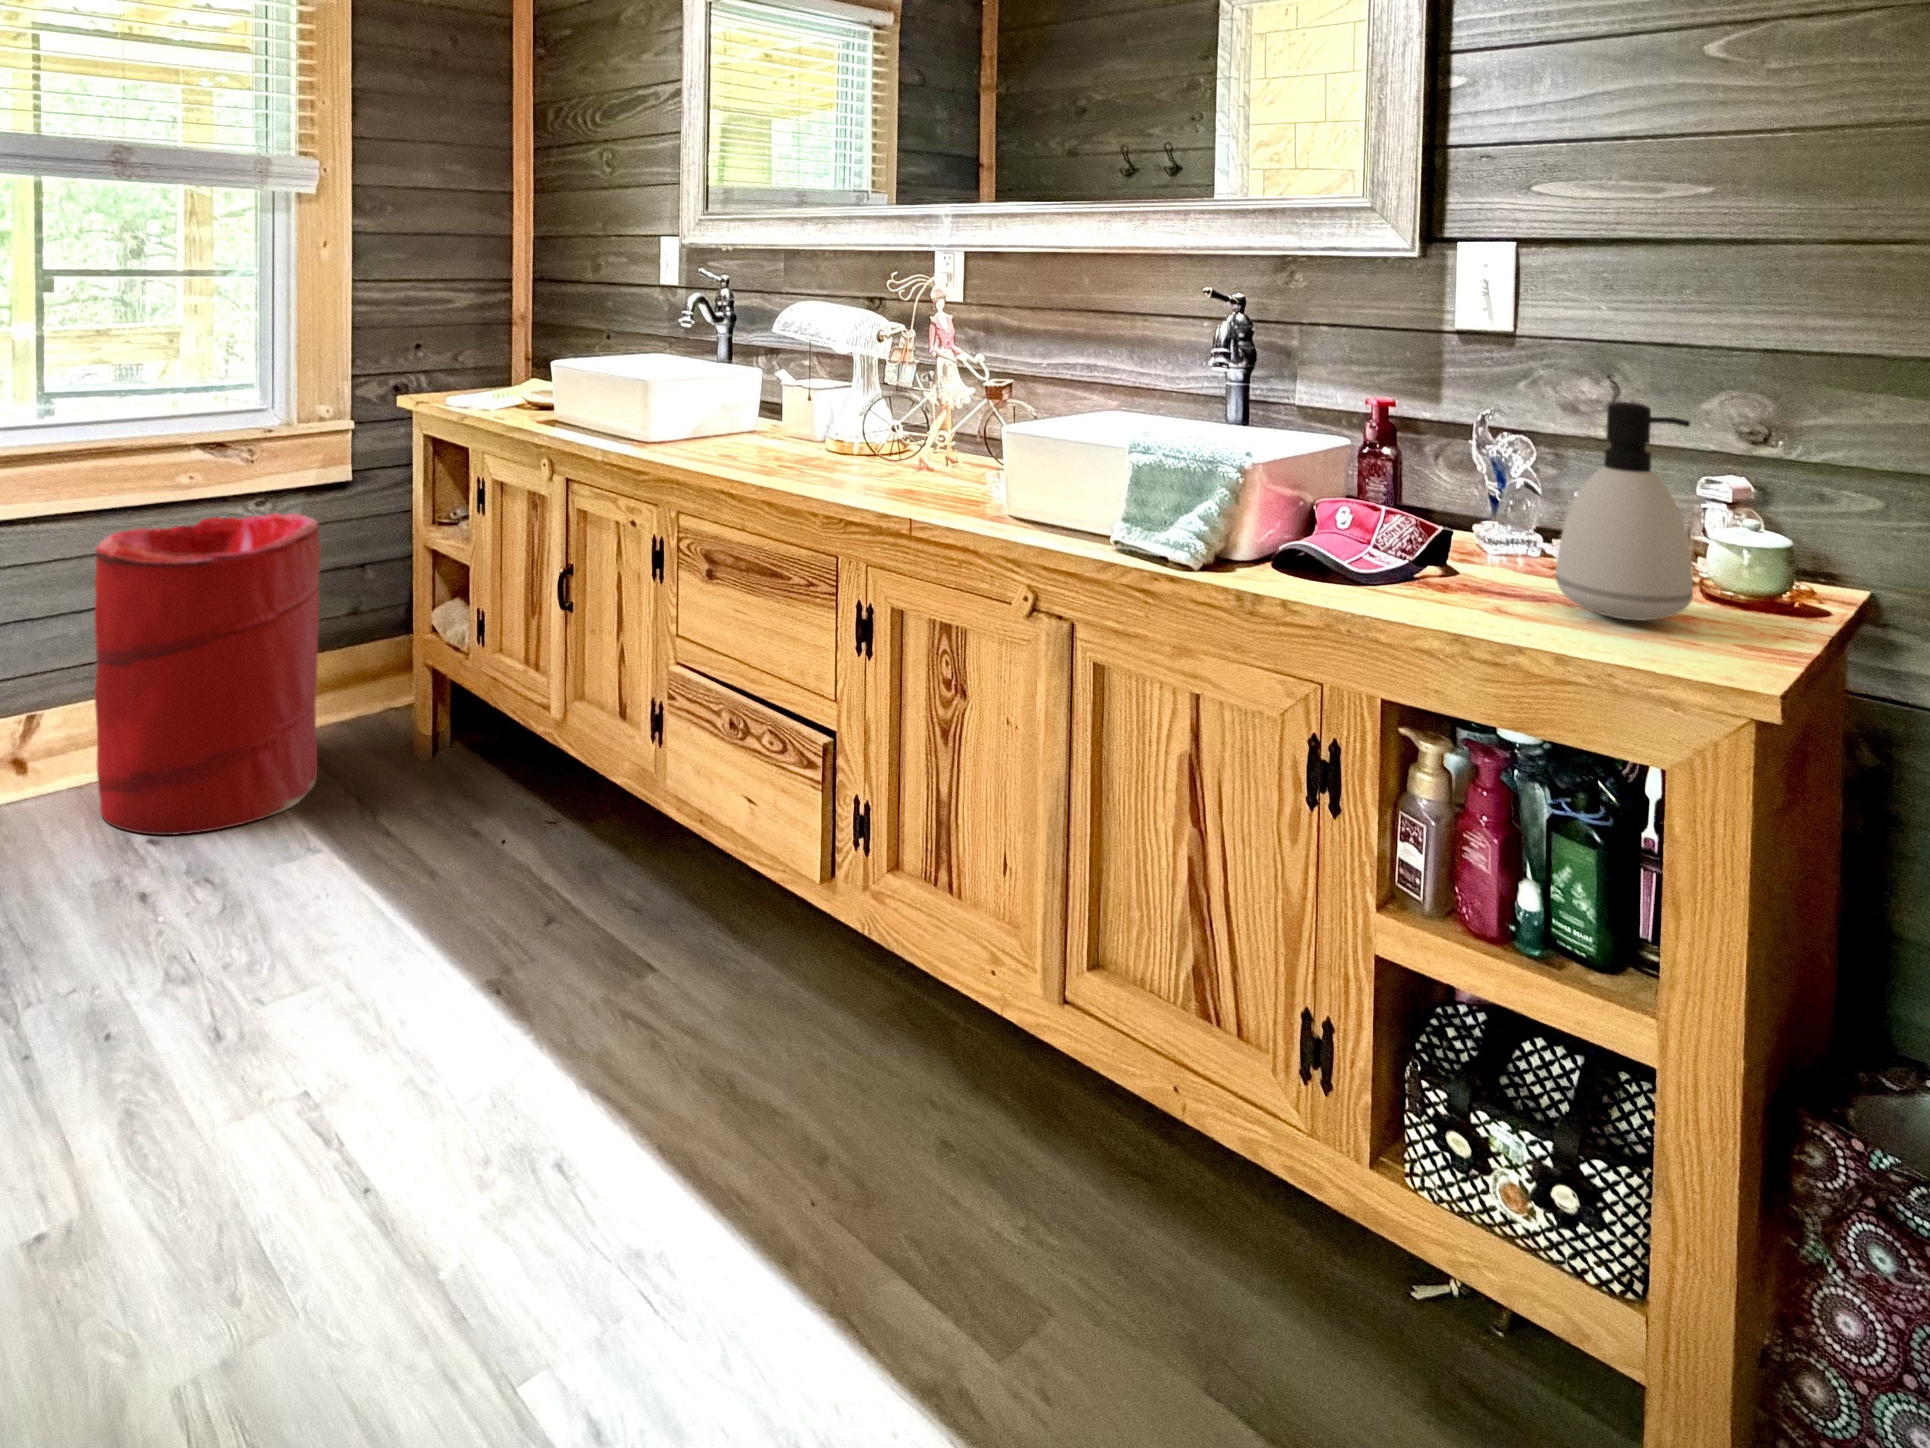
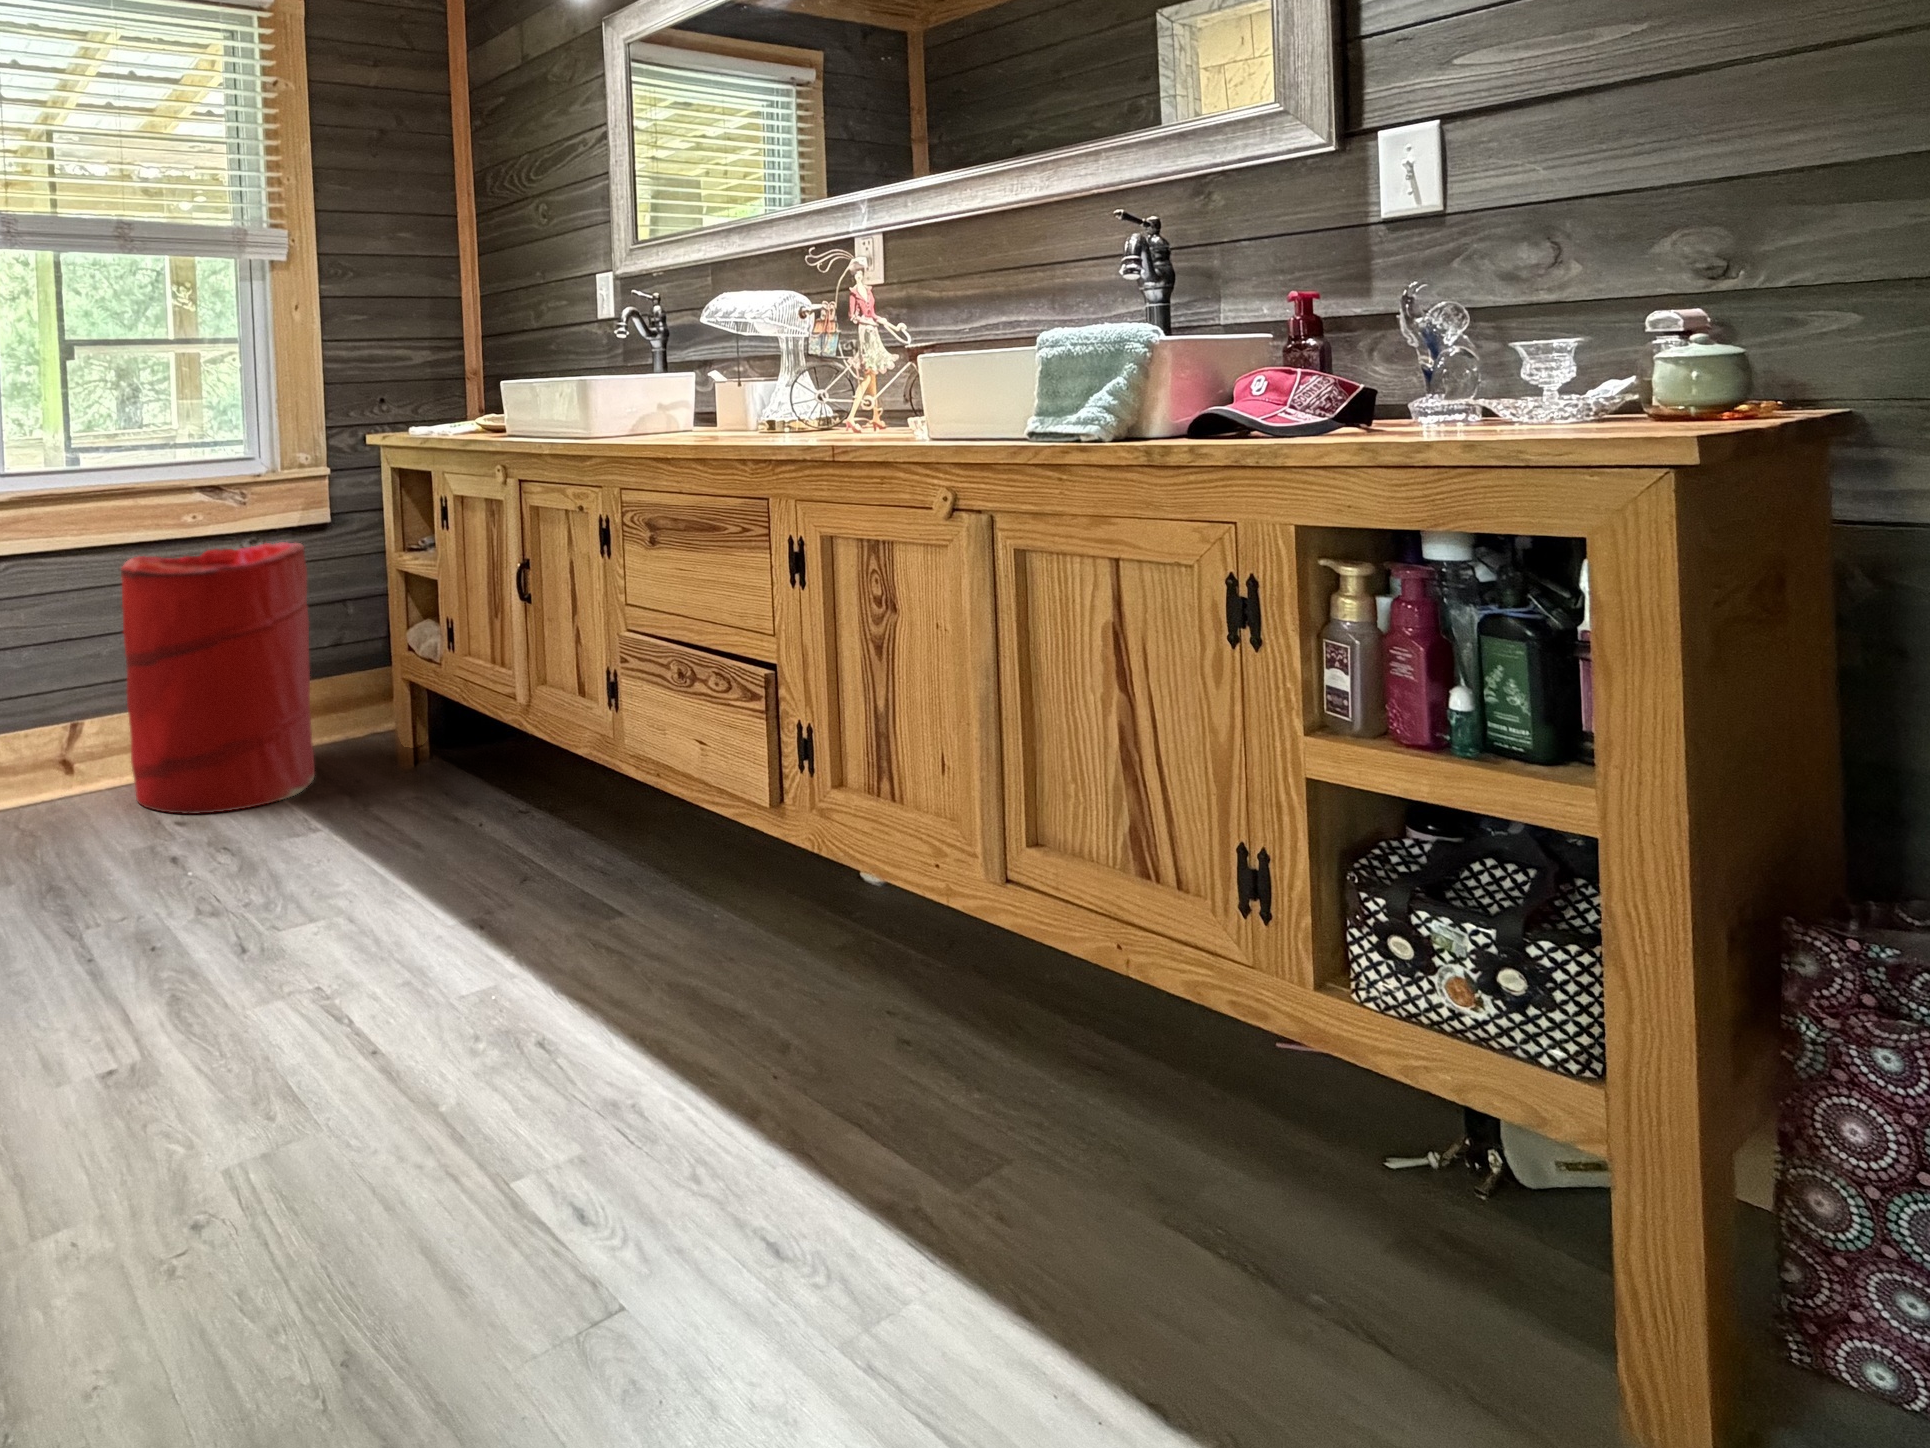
soap dispenser: present [1556,402,1693,620] -> none [1470,209,1614,421]

